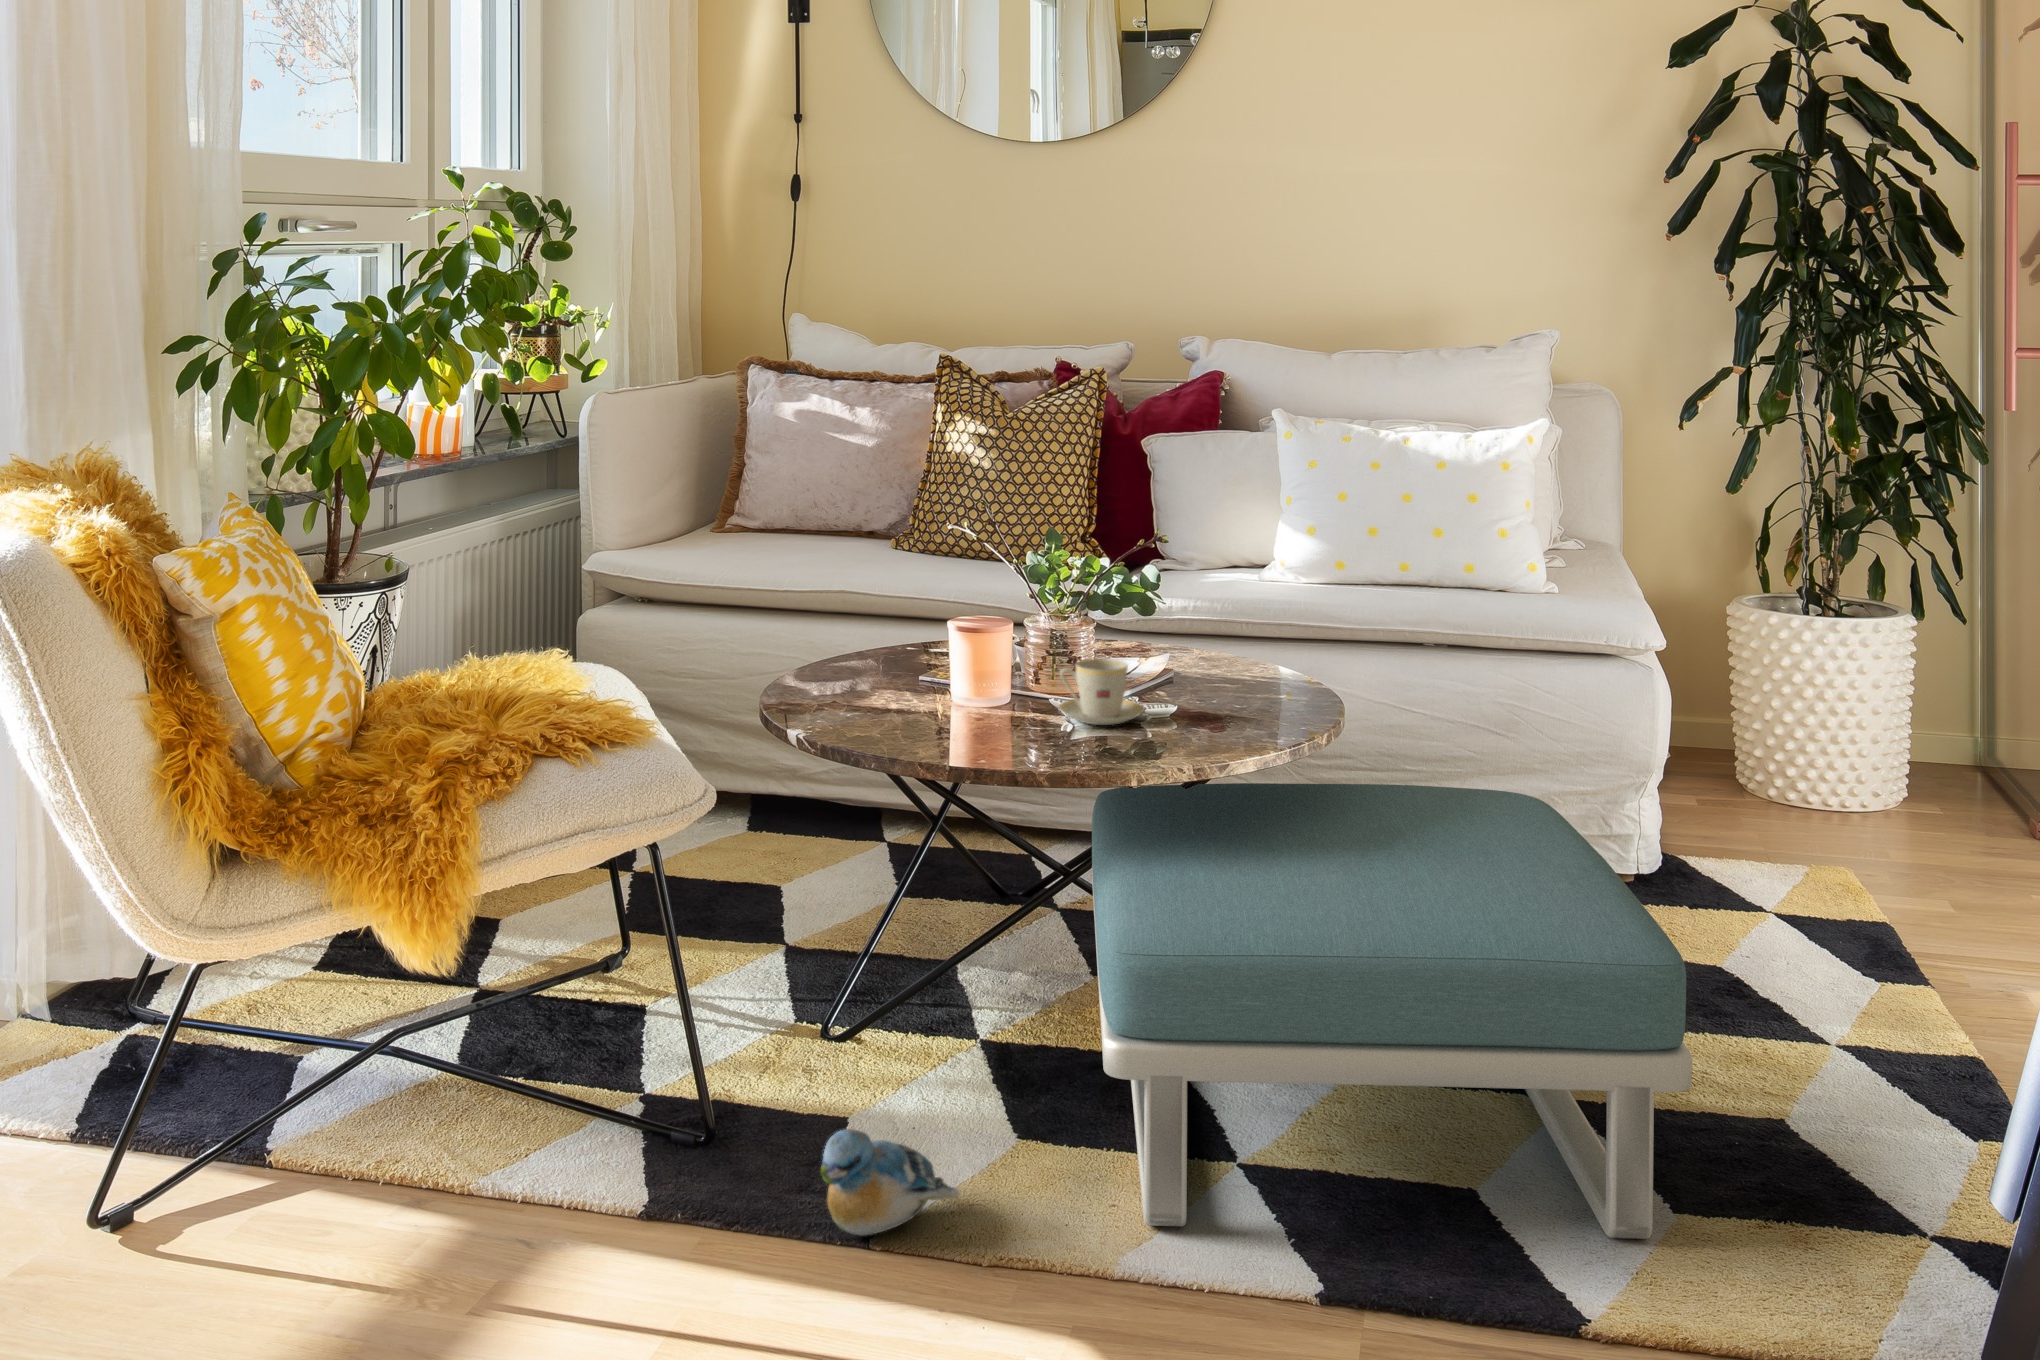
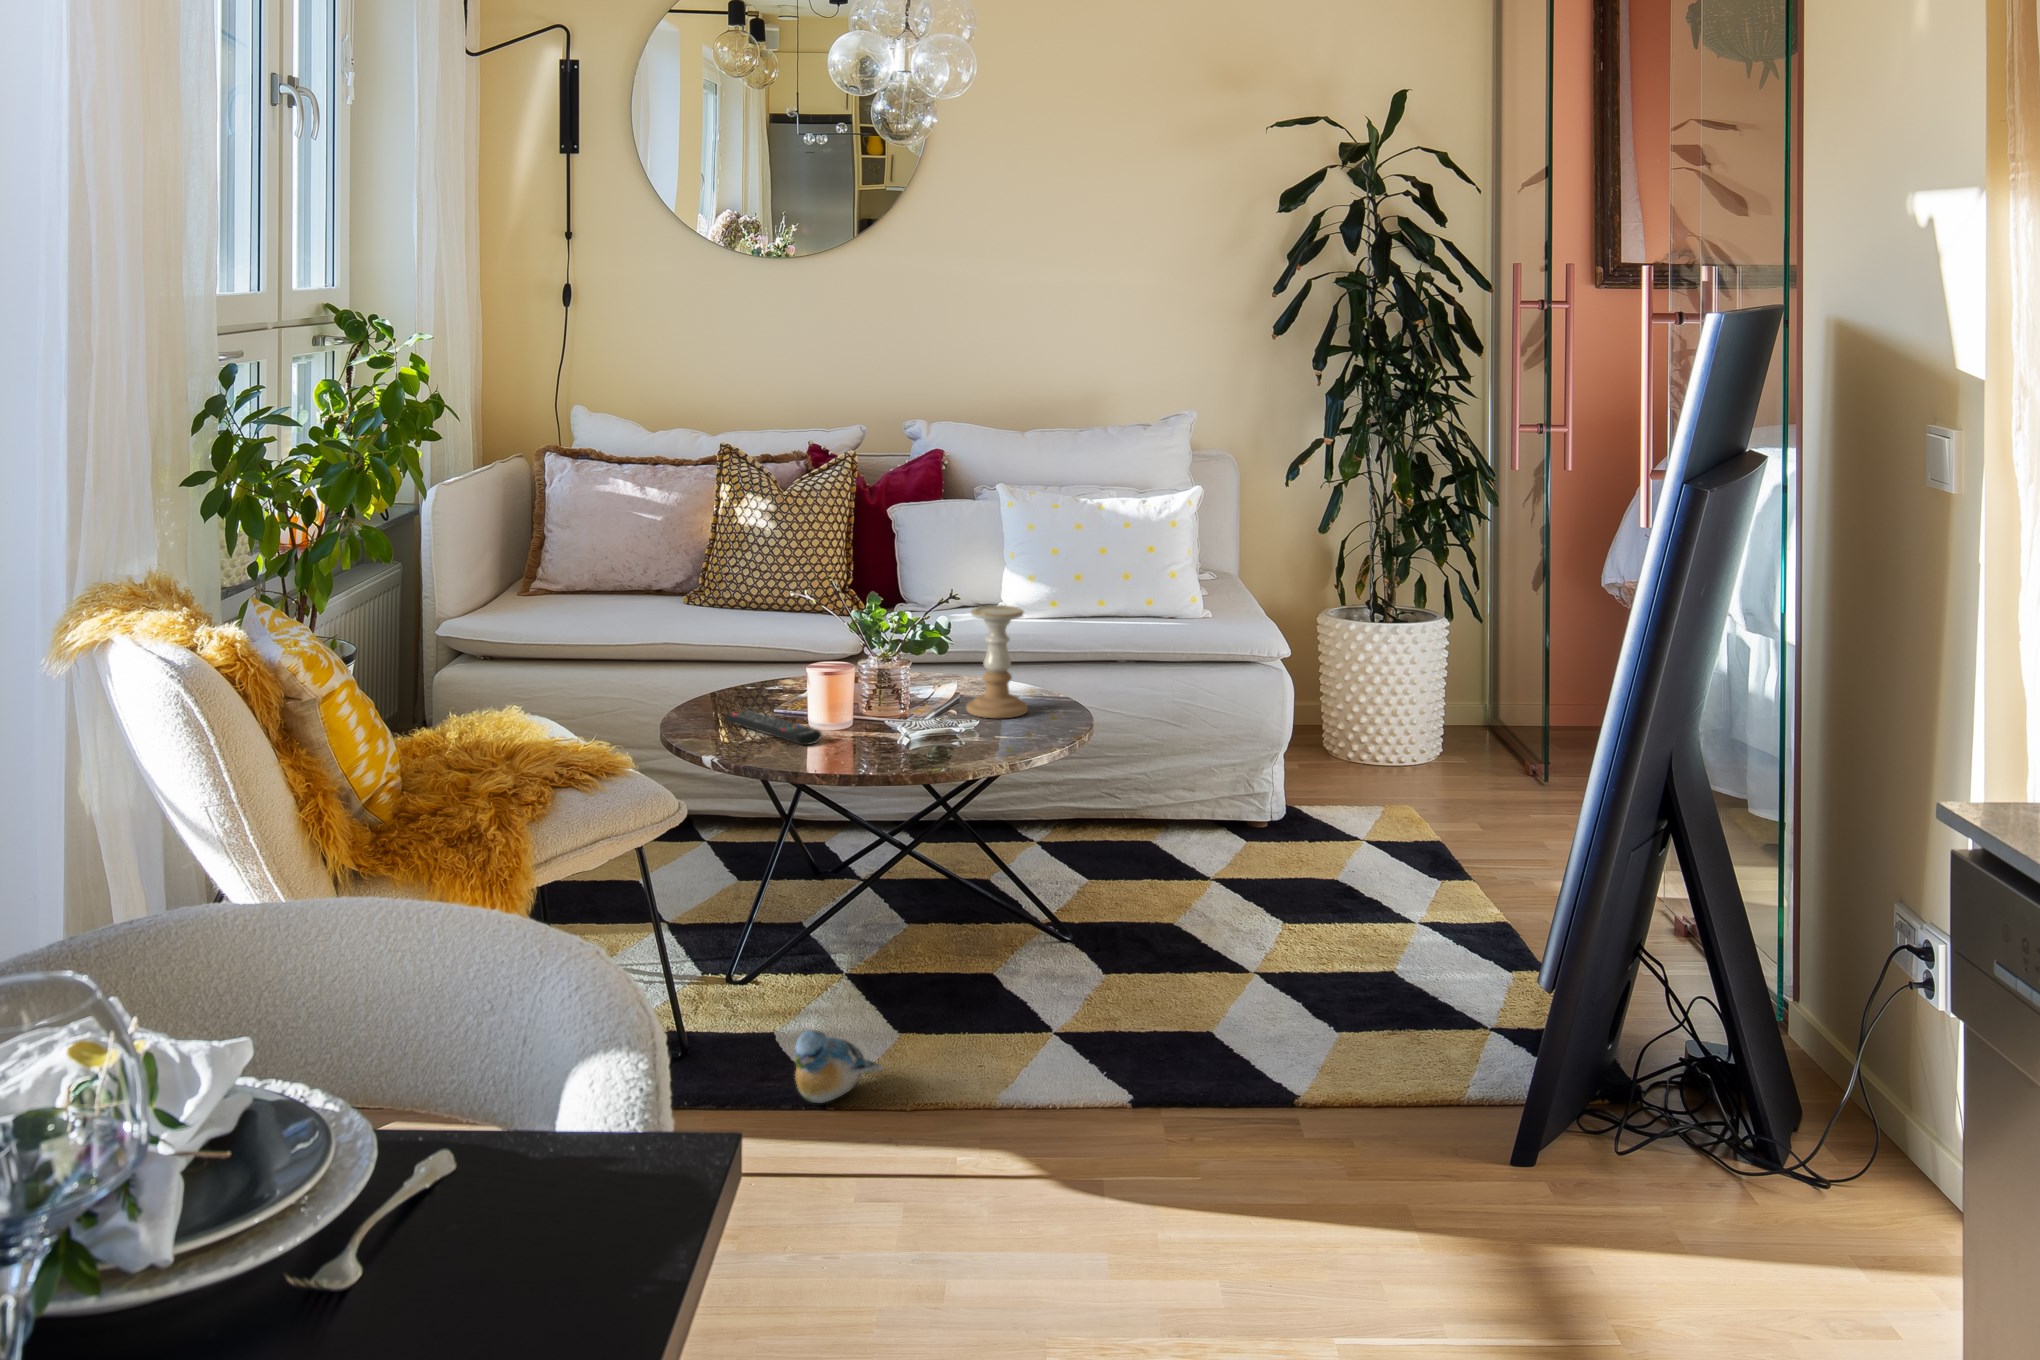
candle holder: none [1166,552,1252,706] -> present [966,605,1028,718]
teacup: present [1058,659,1145,725] -> none [899,688,962,737]
remote control: none [839,676,950,726] -> present [725,710,822,745]
footstool: present [1092,783,1692,1239] -> none [917,767,1353,1077]

